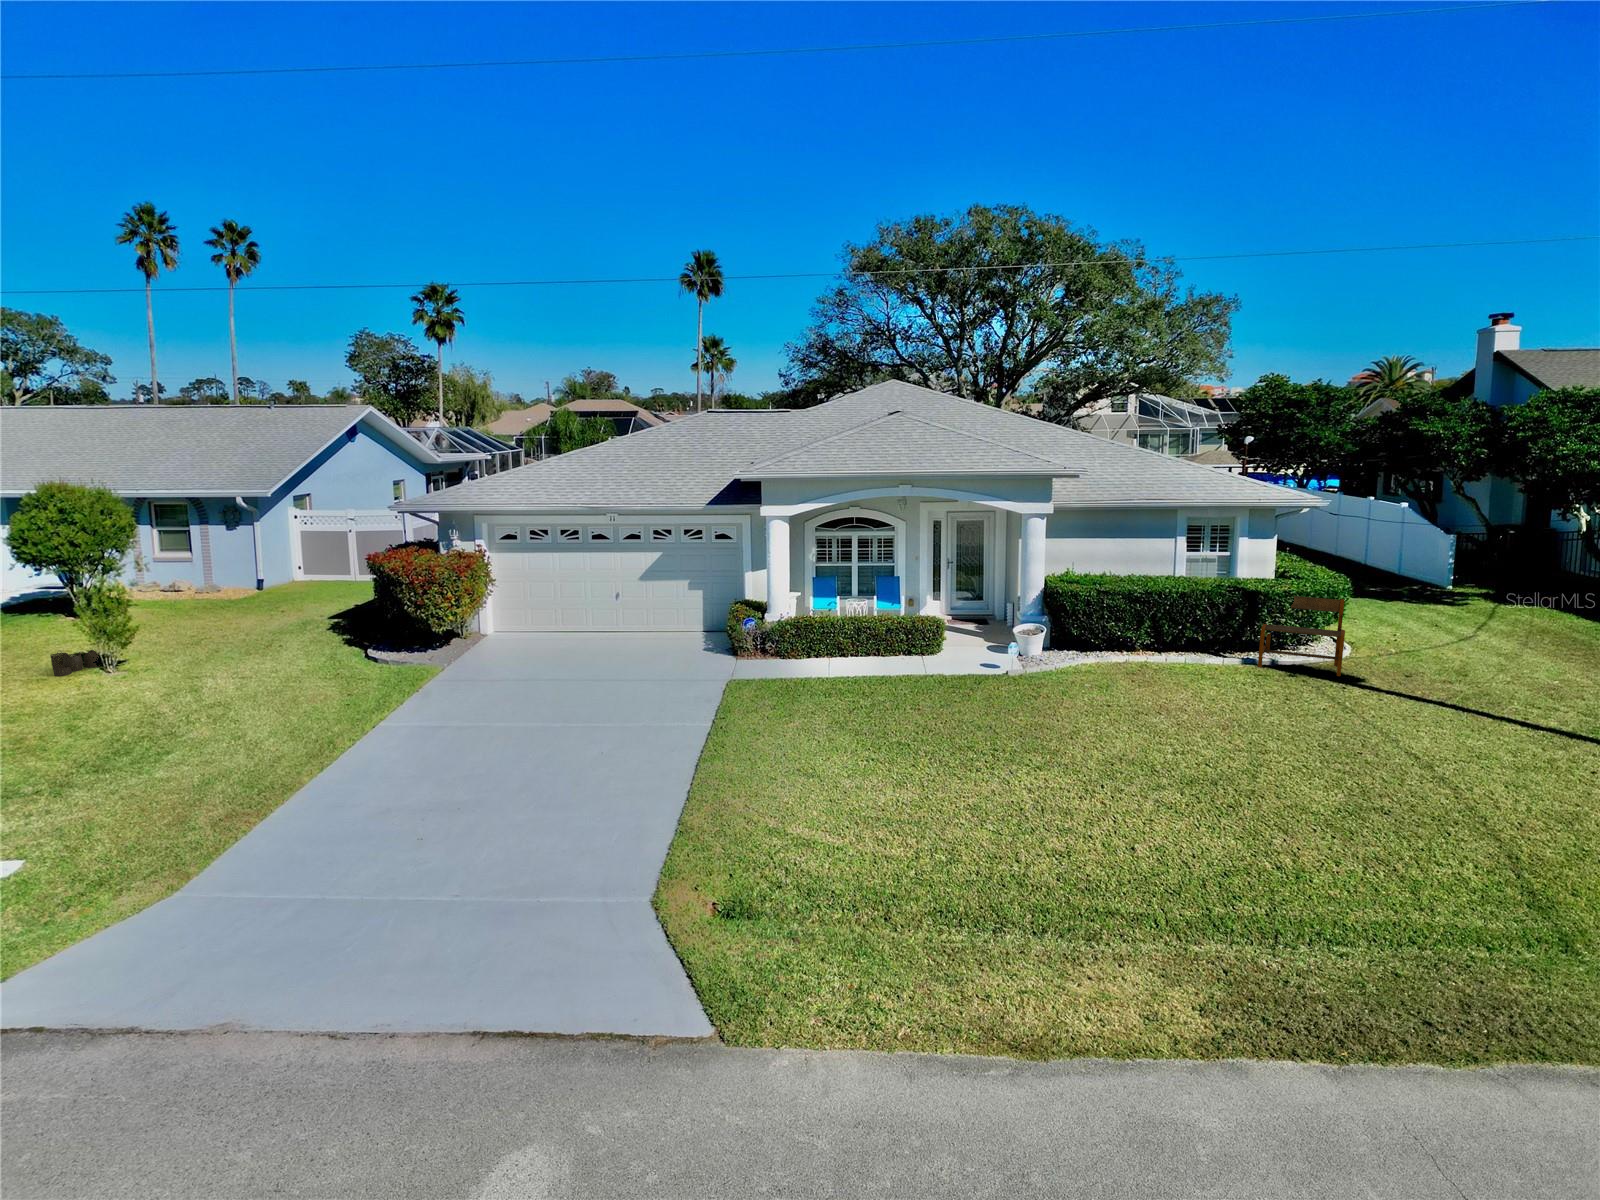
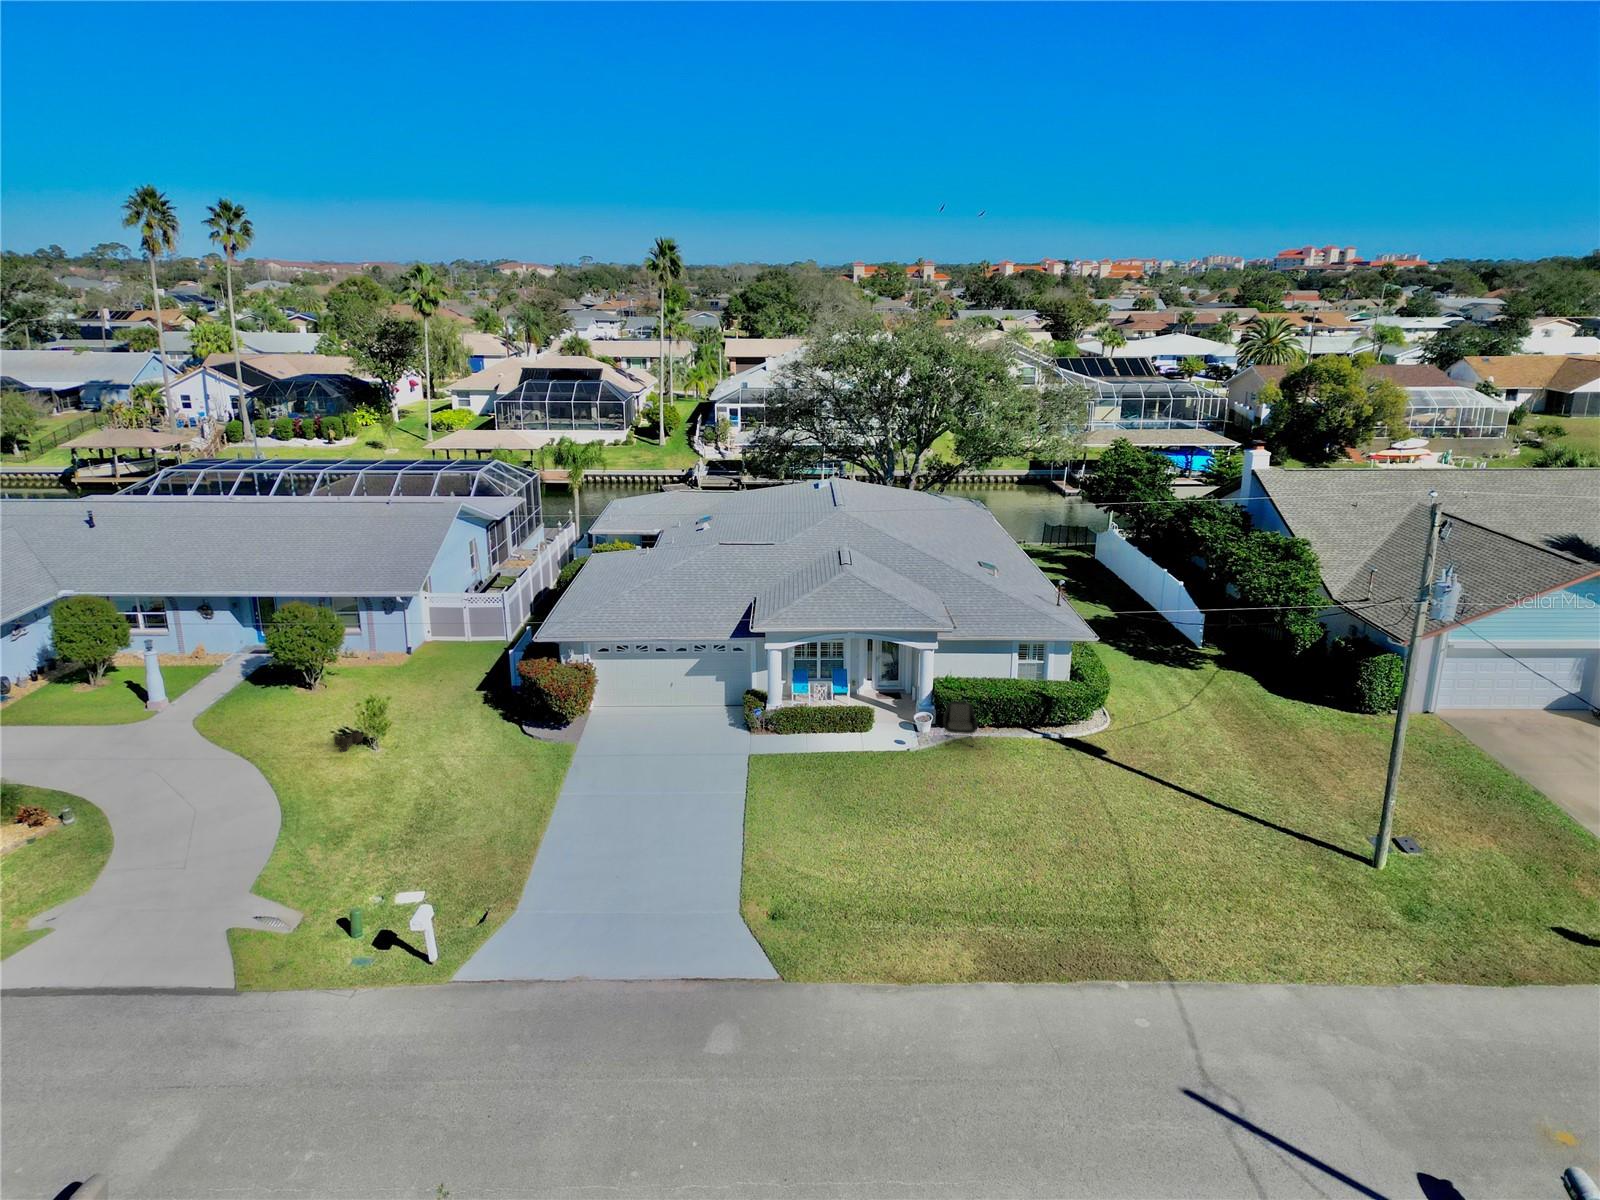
bench: present [1258,596,1345,676] -> none [1052,695,1102,747]
lounge chair: none [1066,602,1127,676] -> present [943,702,977,740]

